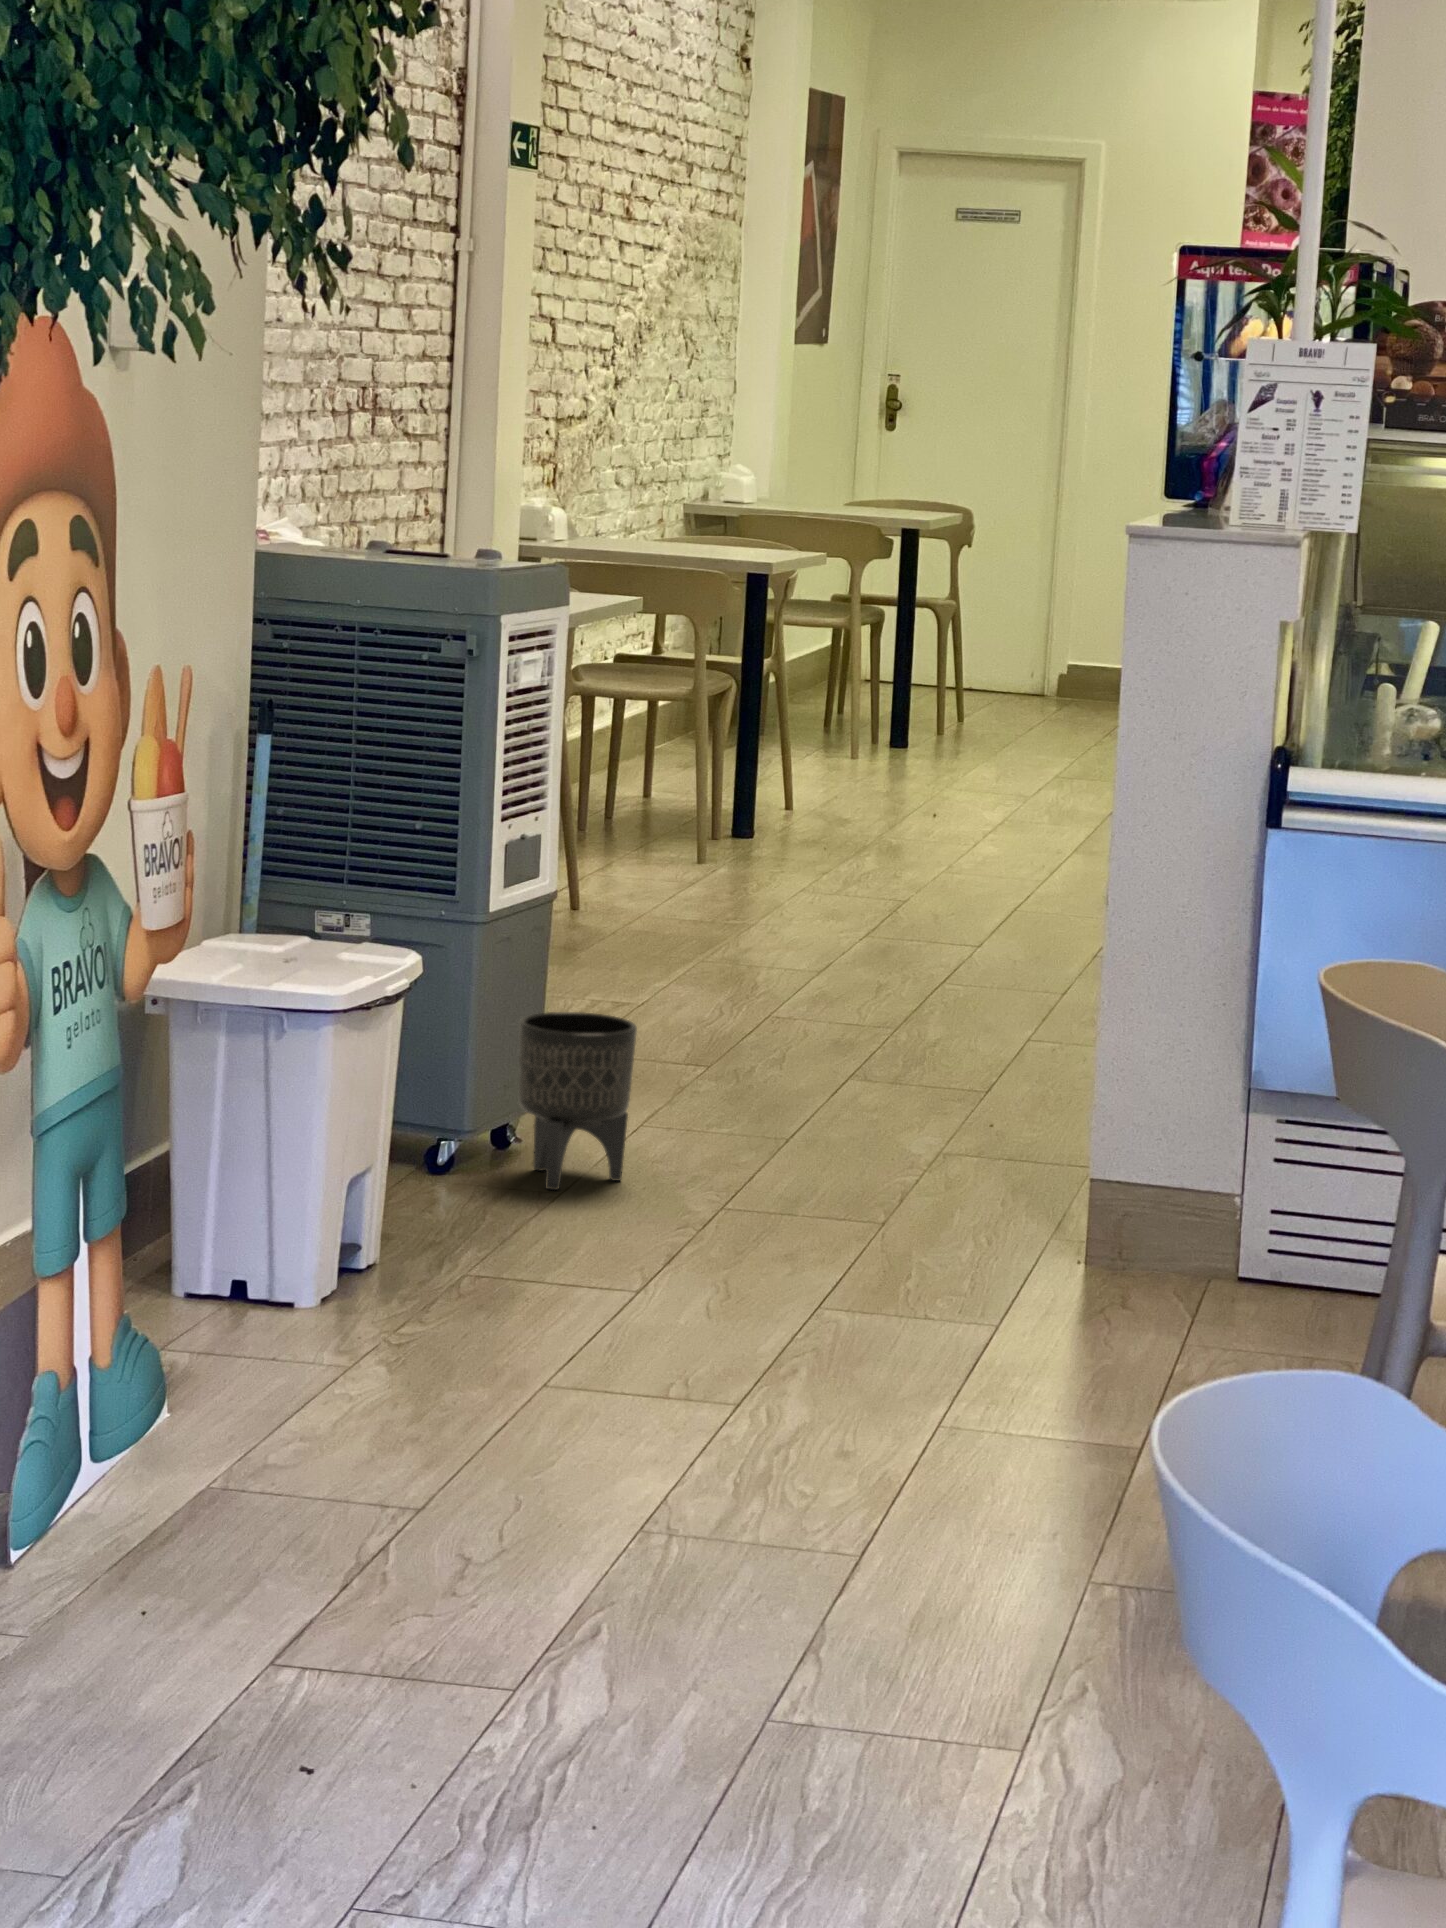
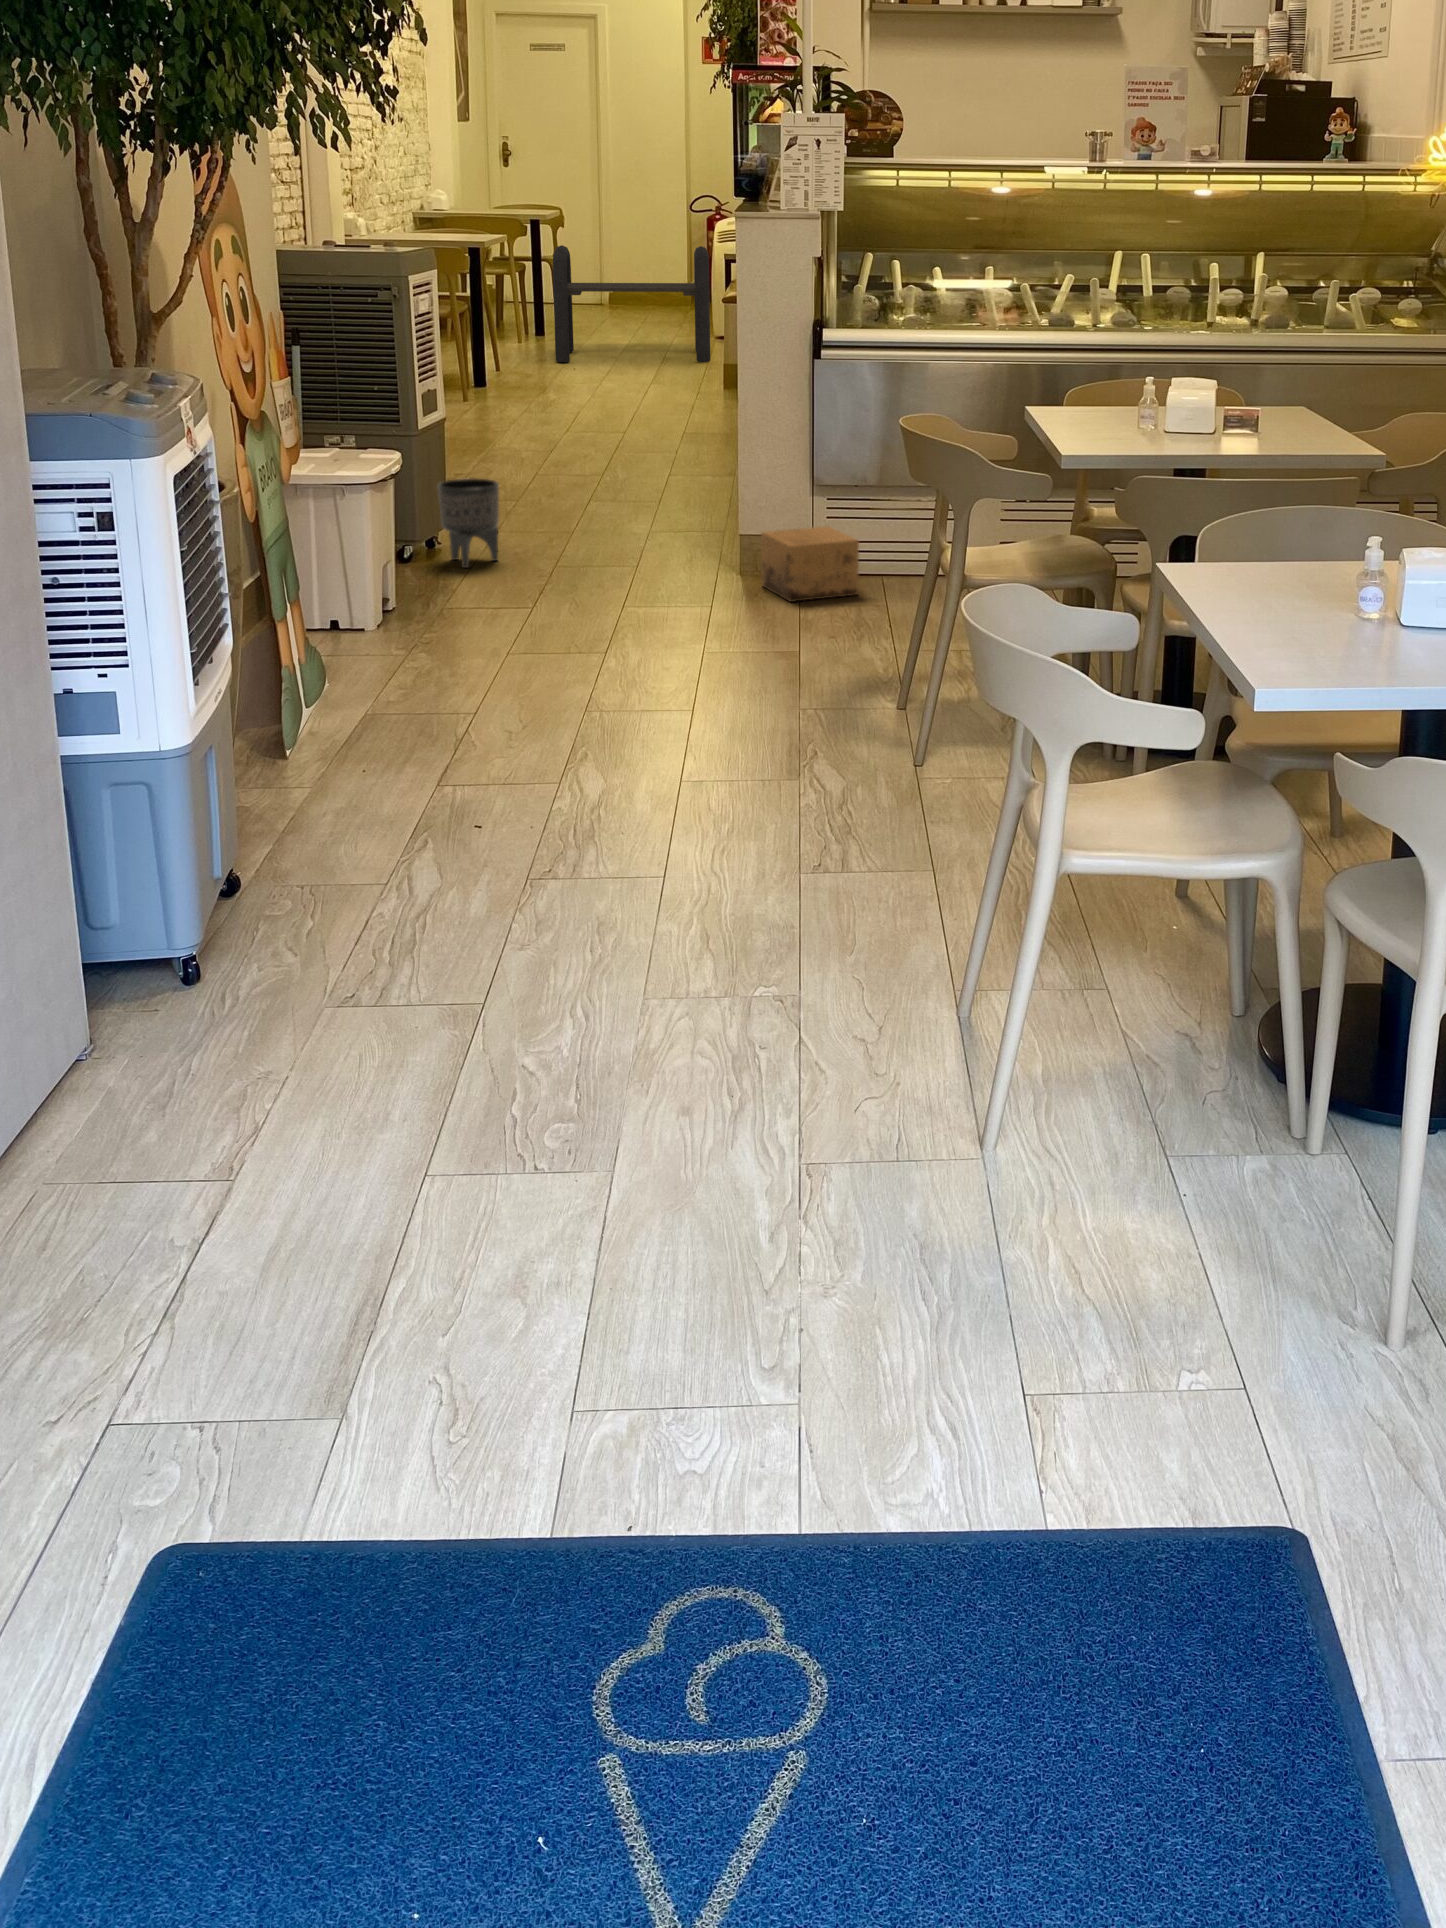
bench: none [904,579,1215,818] -> present [553,245,710,363]
cardboard box: none [1121,1179,1325,1334] -> present [761,526,859,602]

